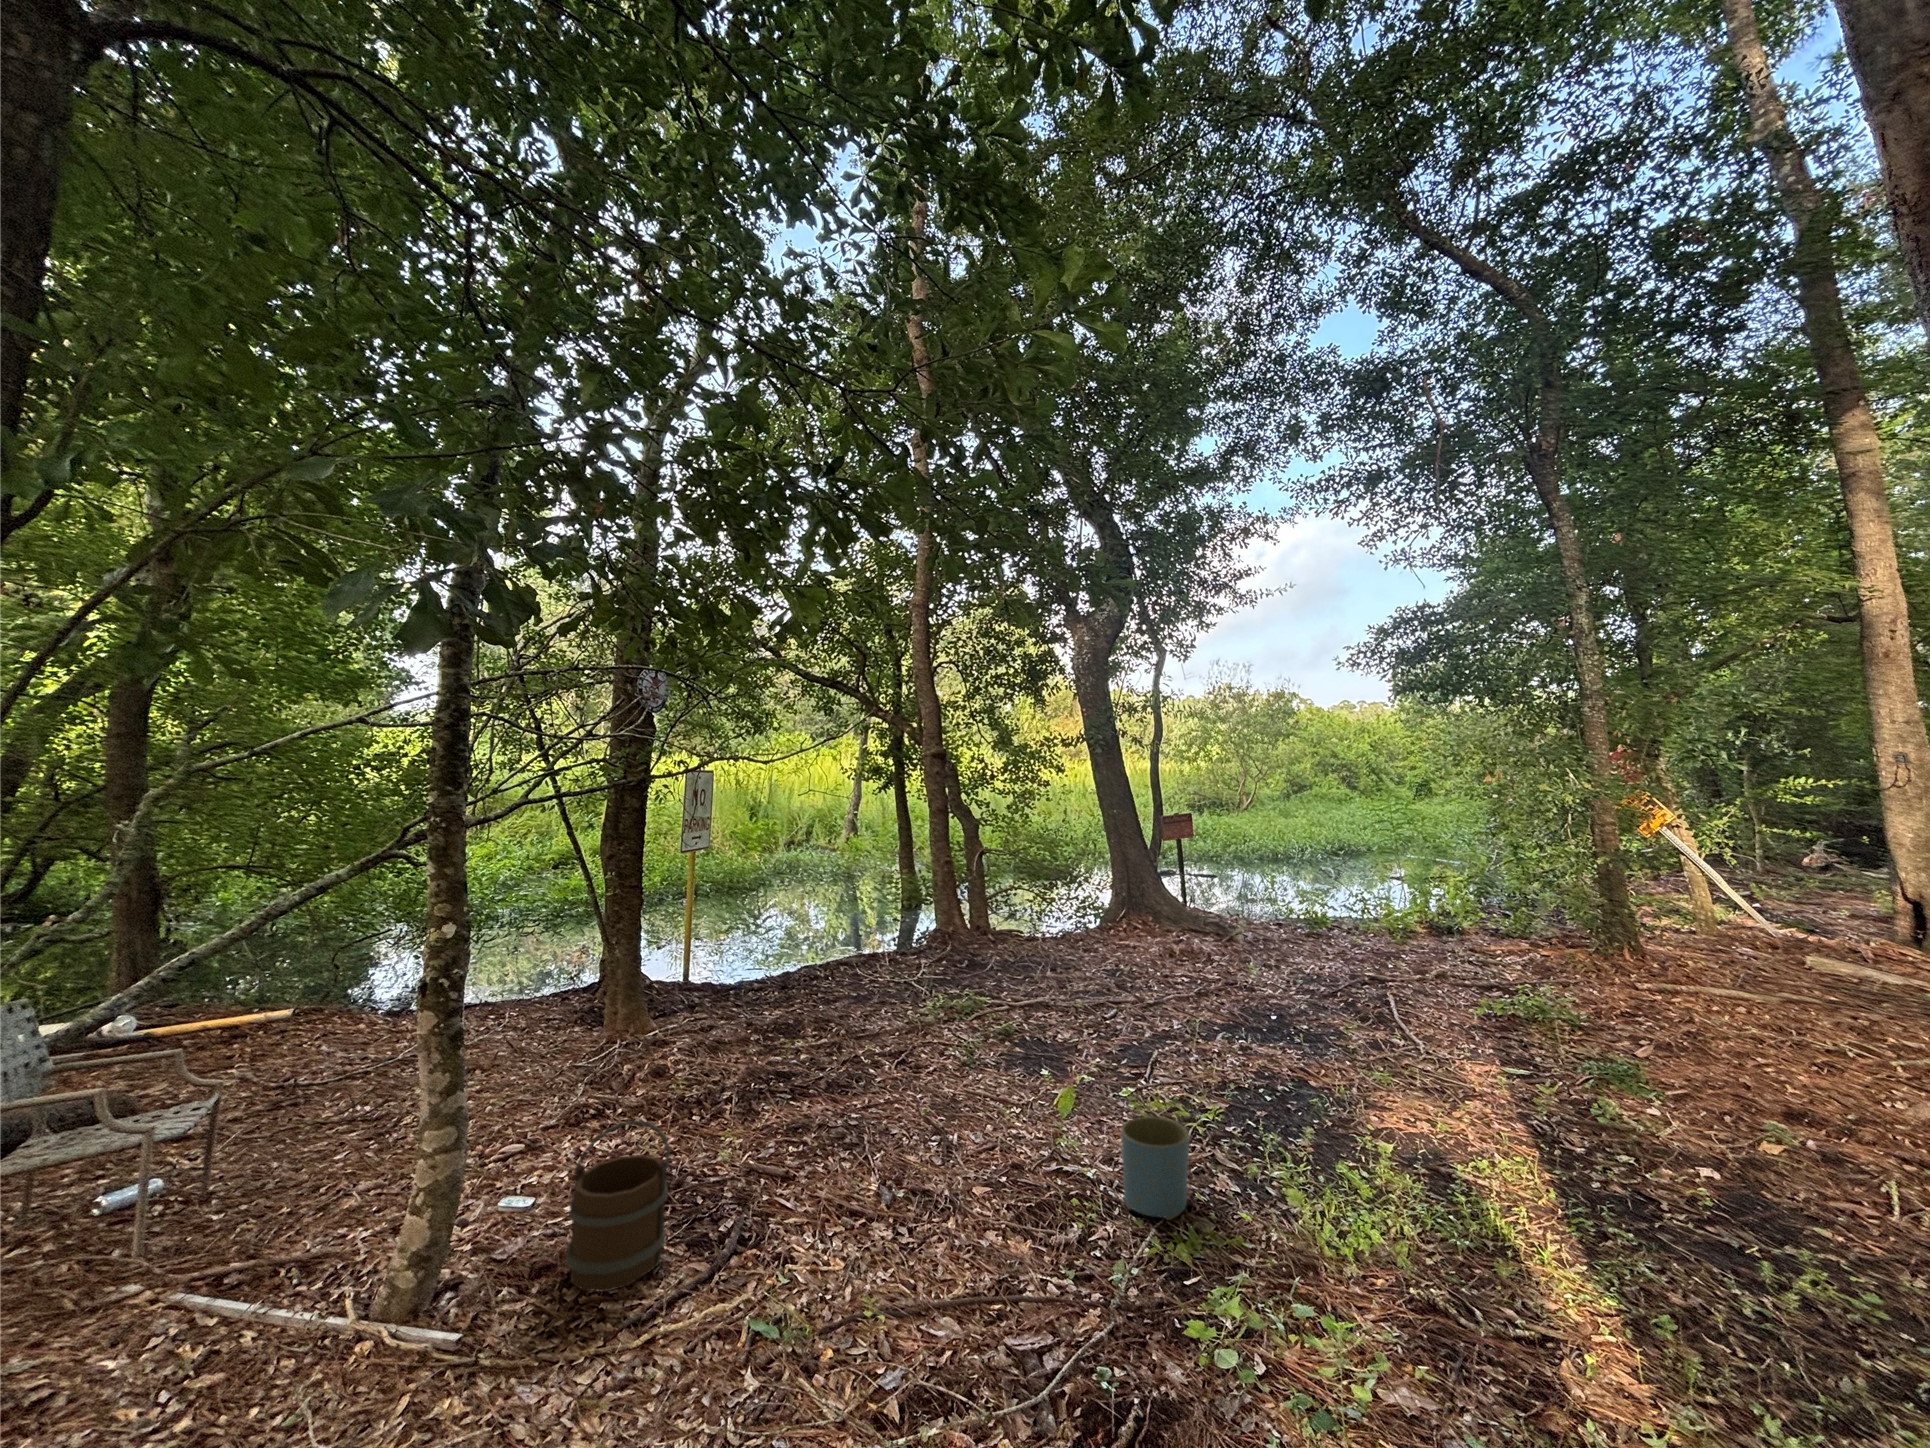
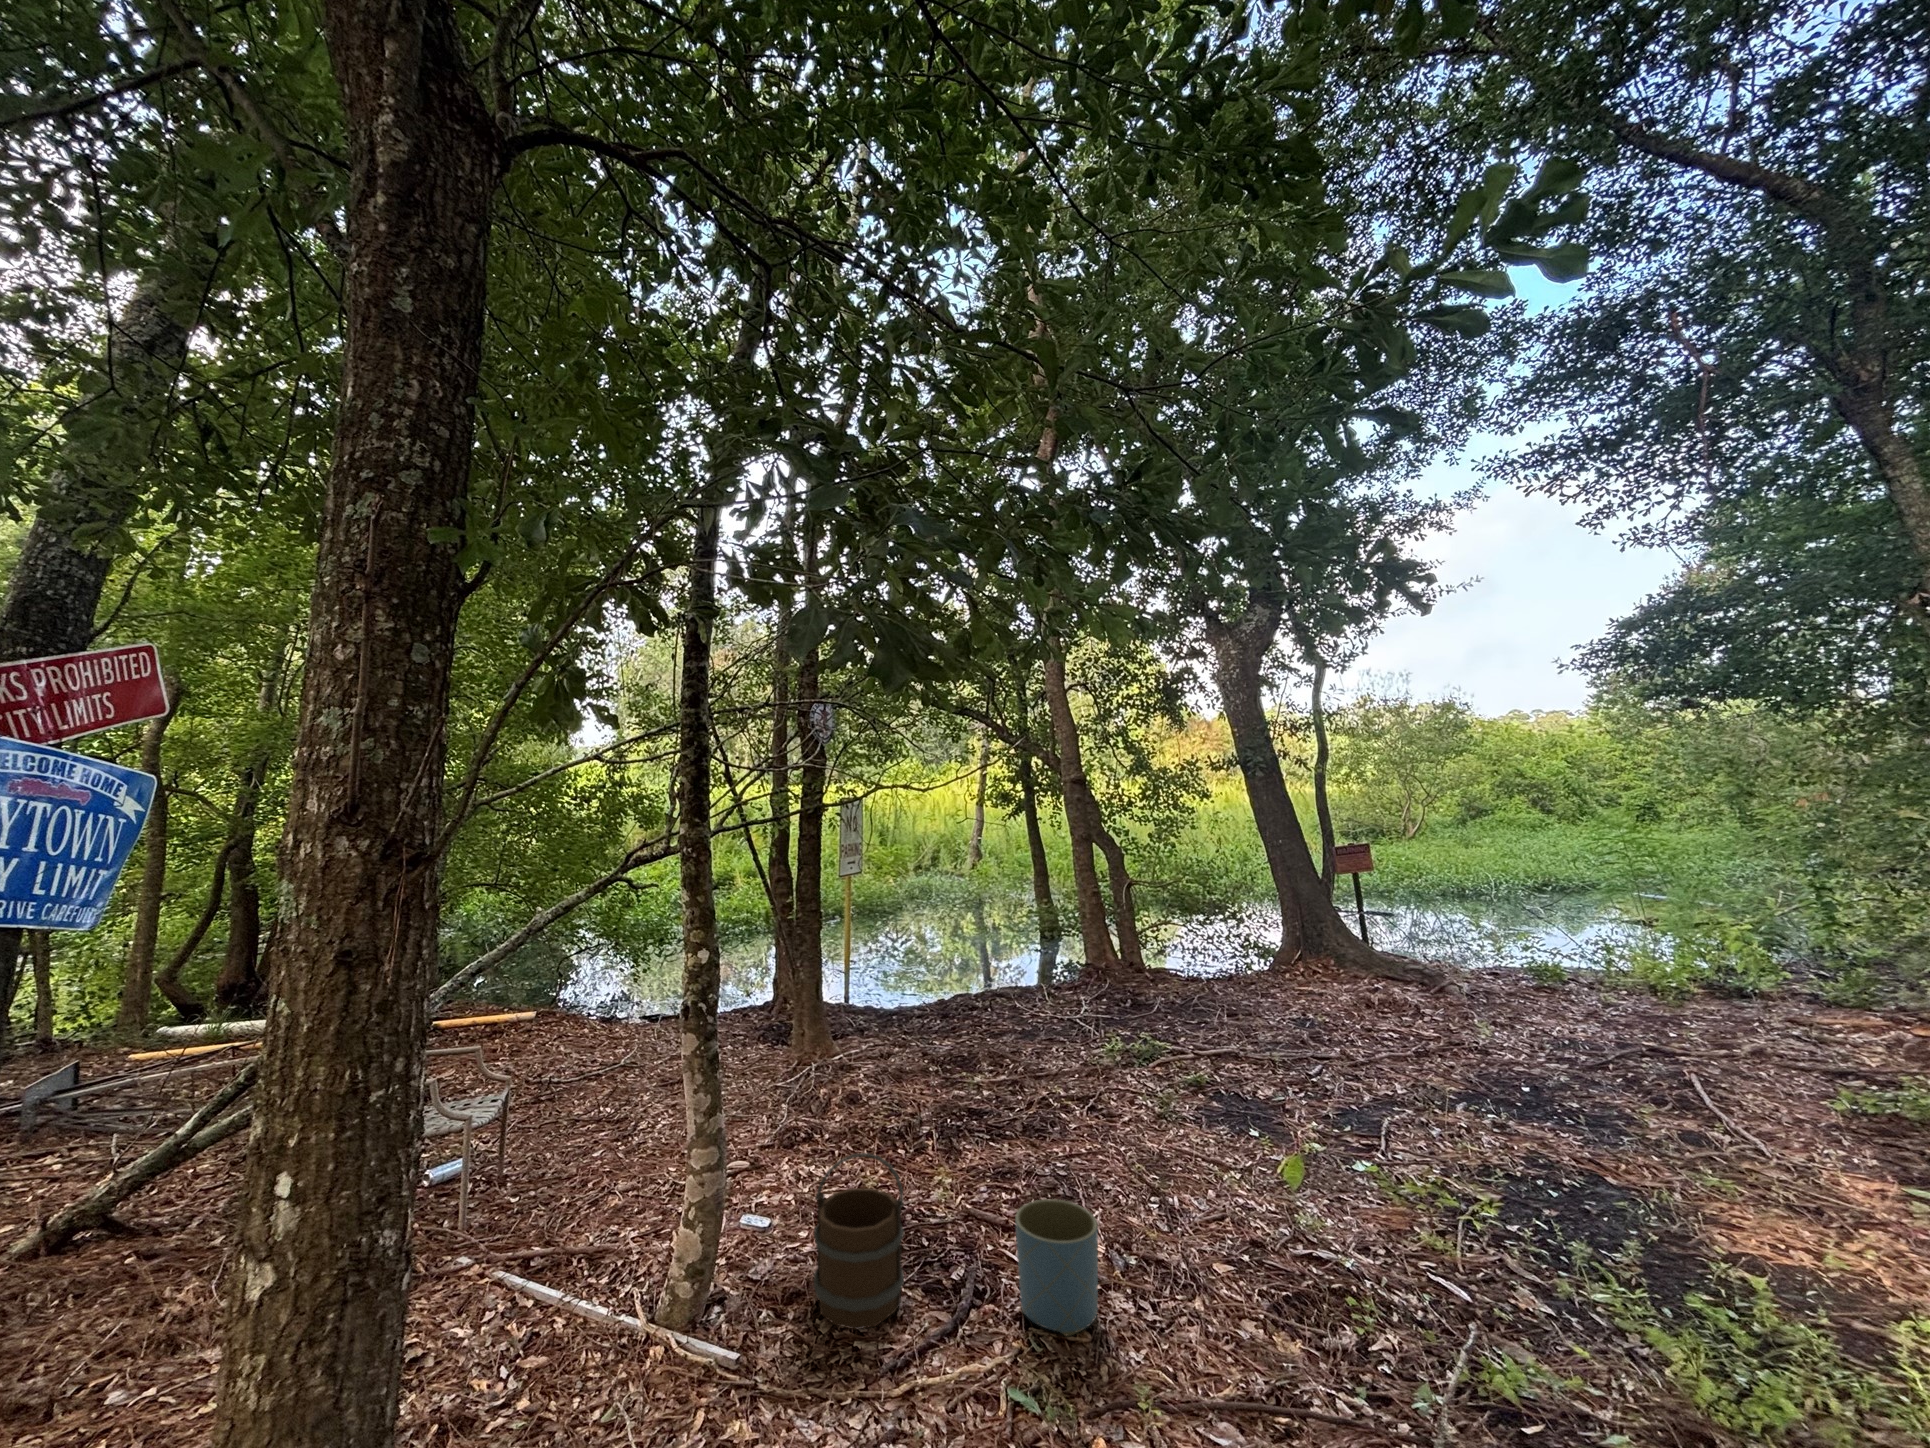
planter: present [1121,1117,1189,1220] -> present [1015,1199,1098,1337]

